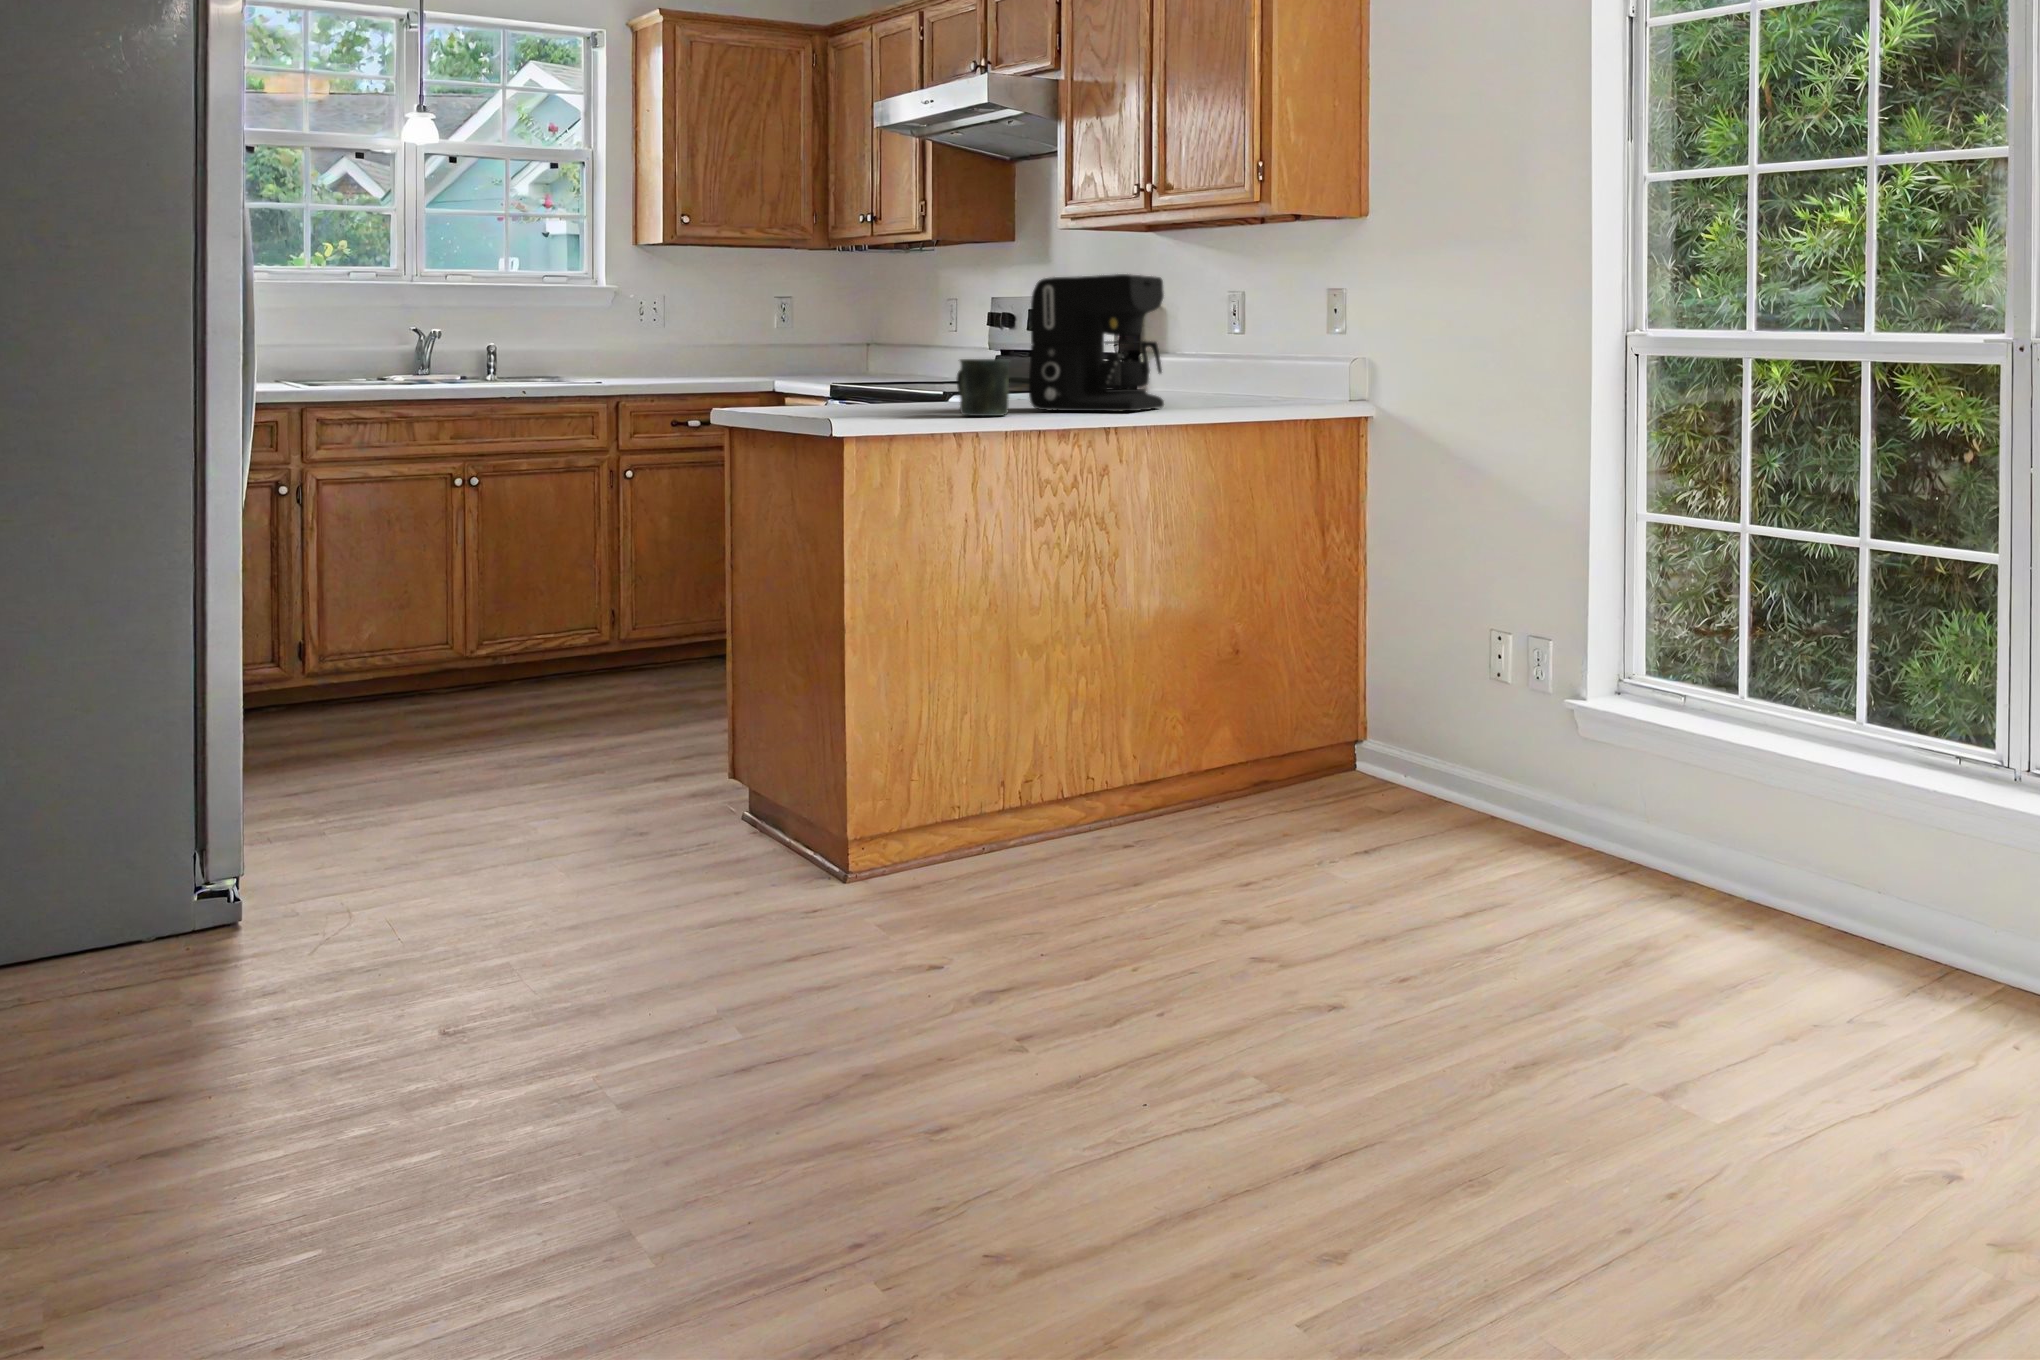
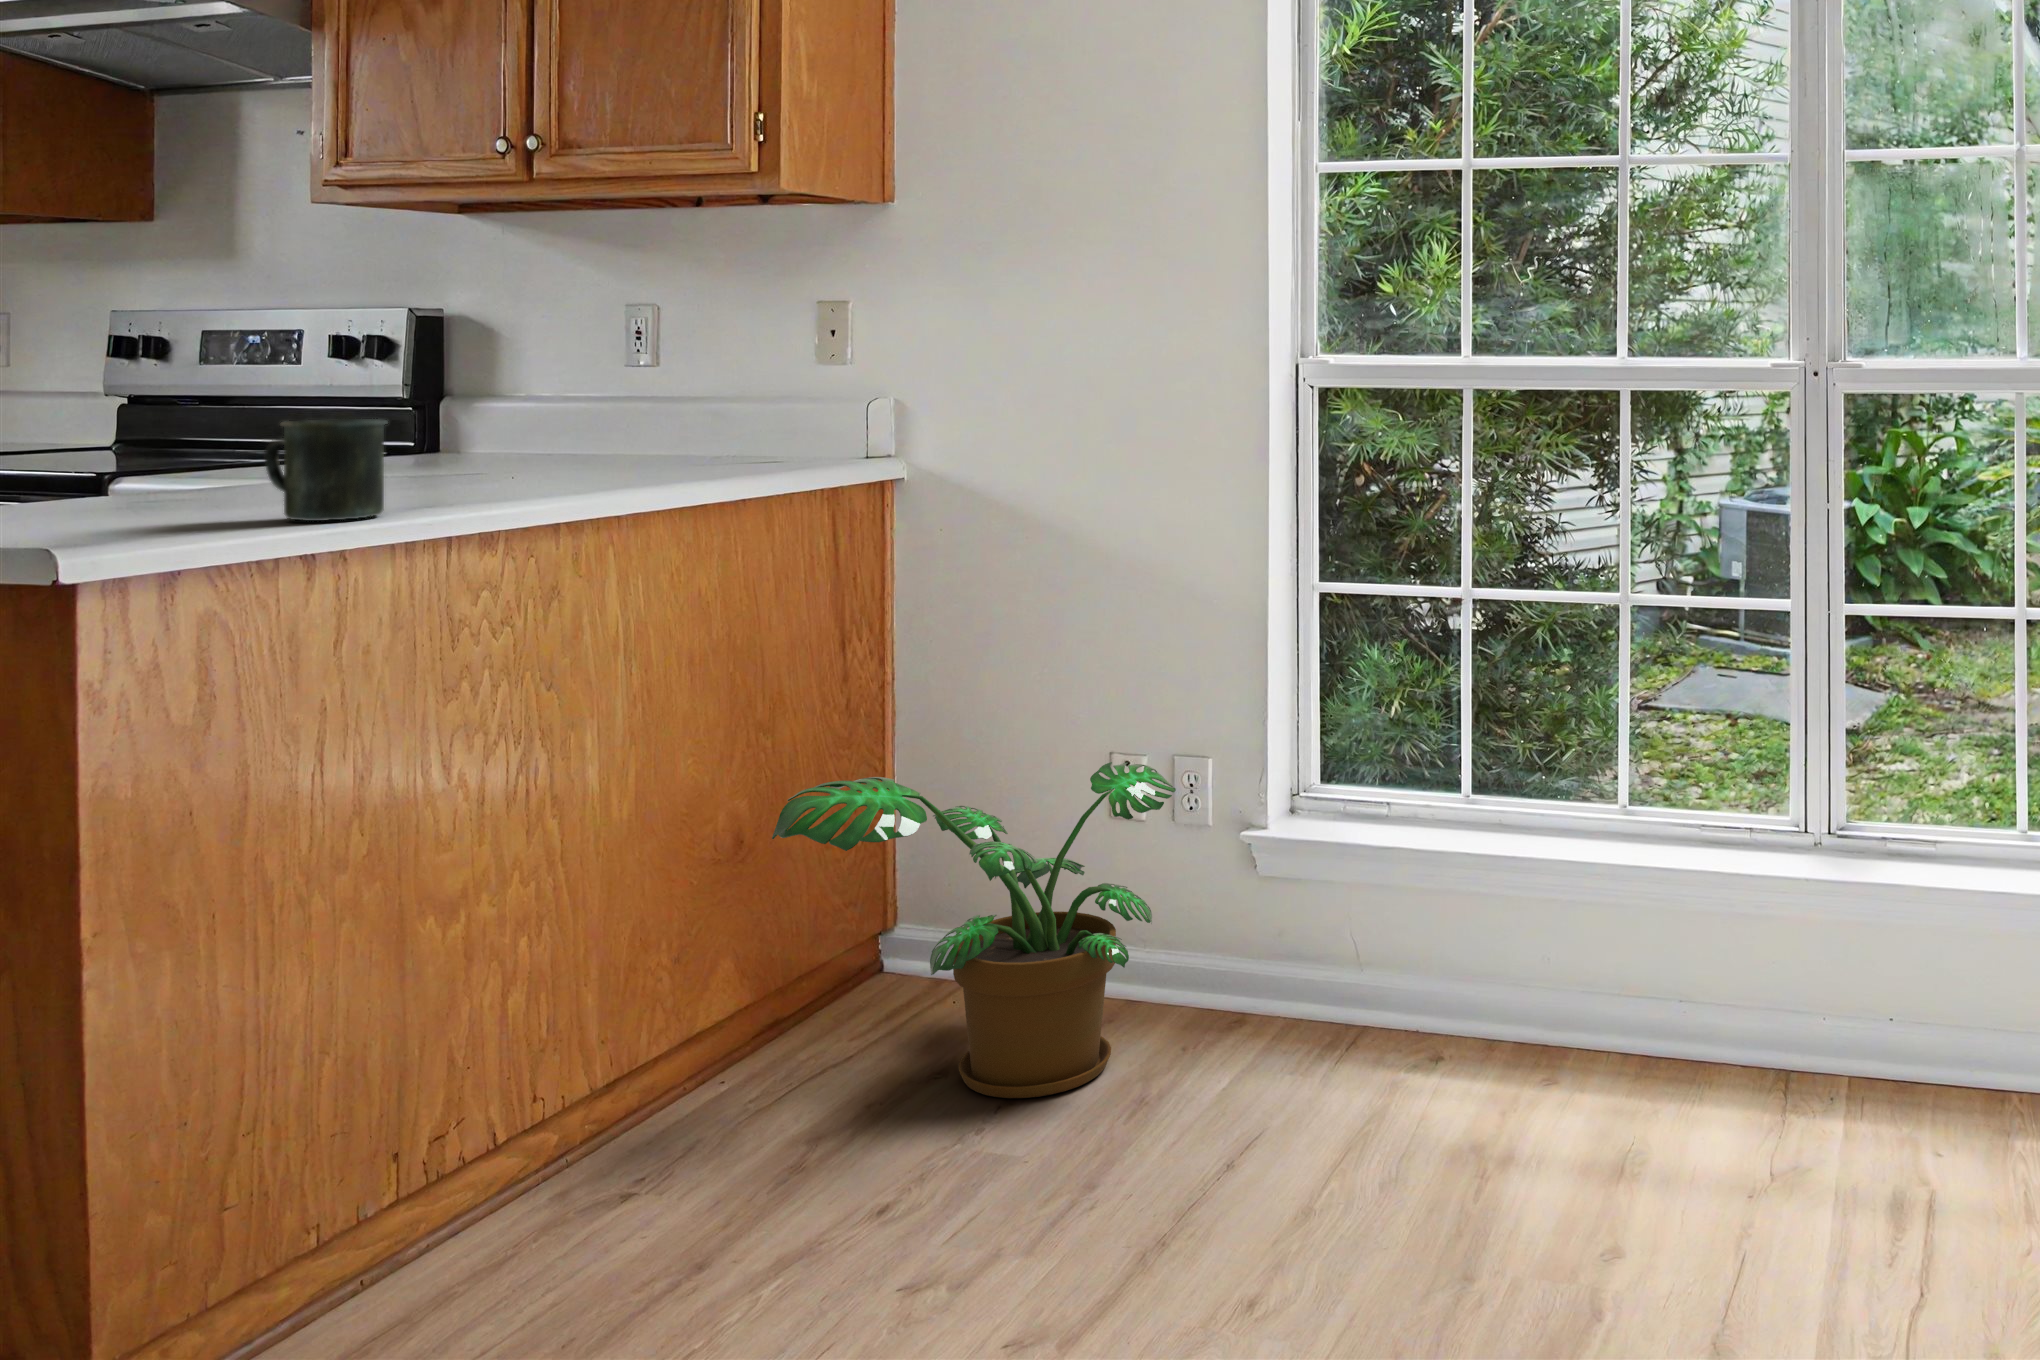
coffee maker: present [1029,274,1164,411] -> none [399,279,645,500]
potted plant: none [1233,617,1516,856] -> present [772,762,1176,1098]

